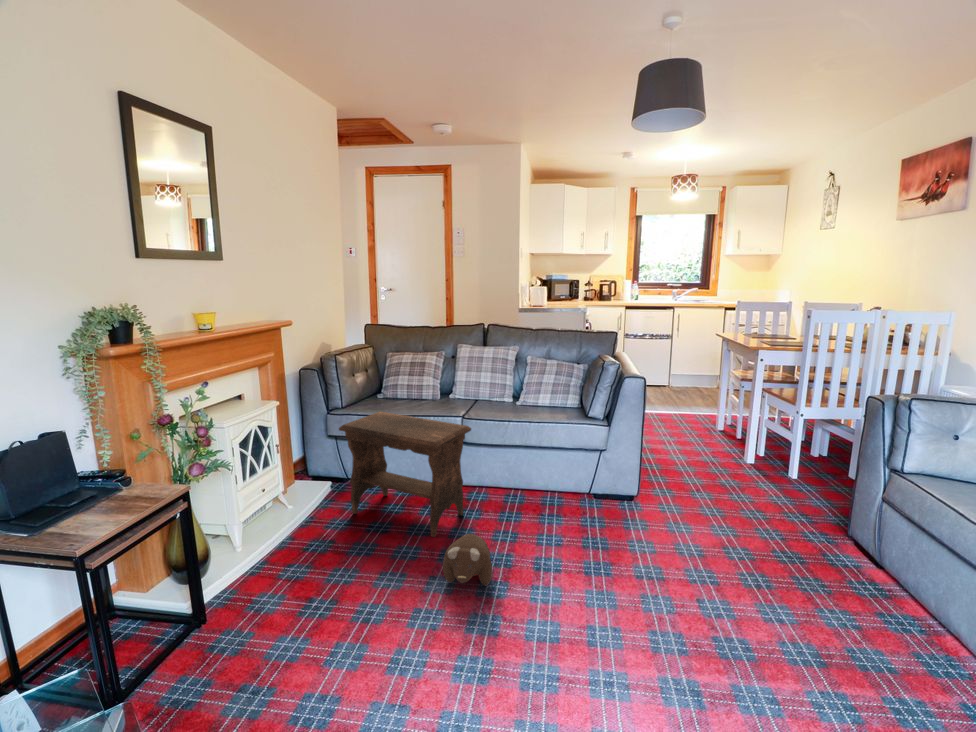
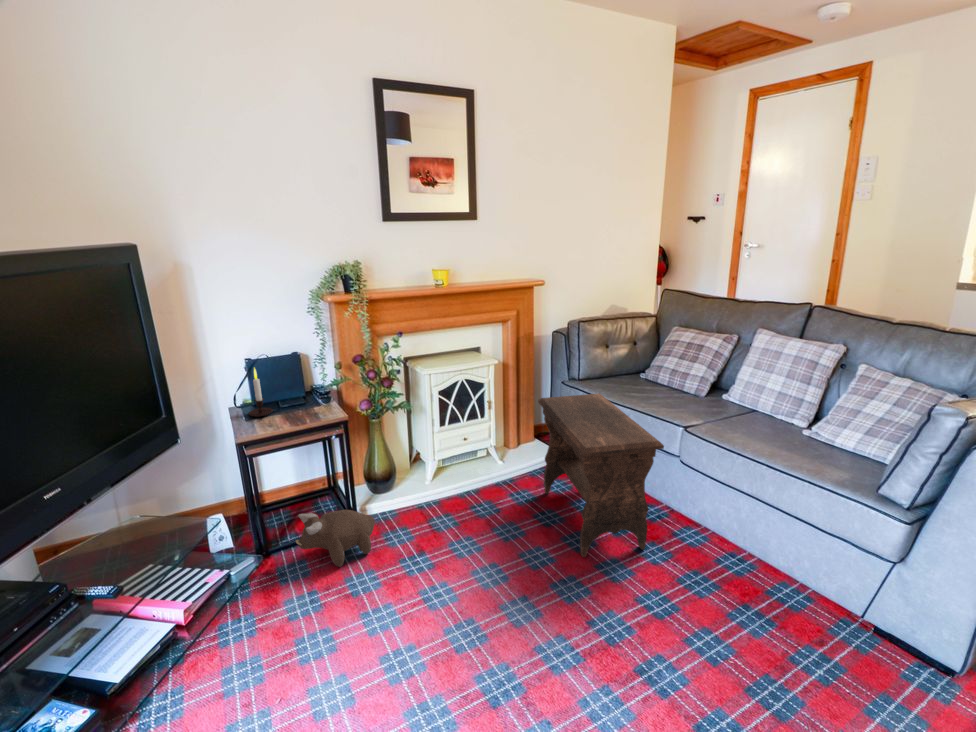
candle: none [45,454,91,524] -> present [249,368,273,417]
plush toy: present [443,534,492,586] -> present [296,510,375,567]

